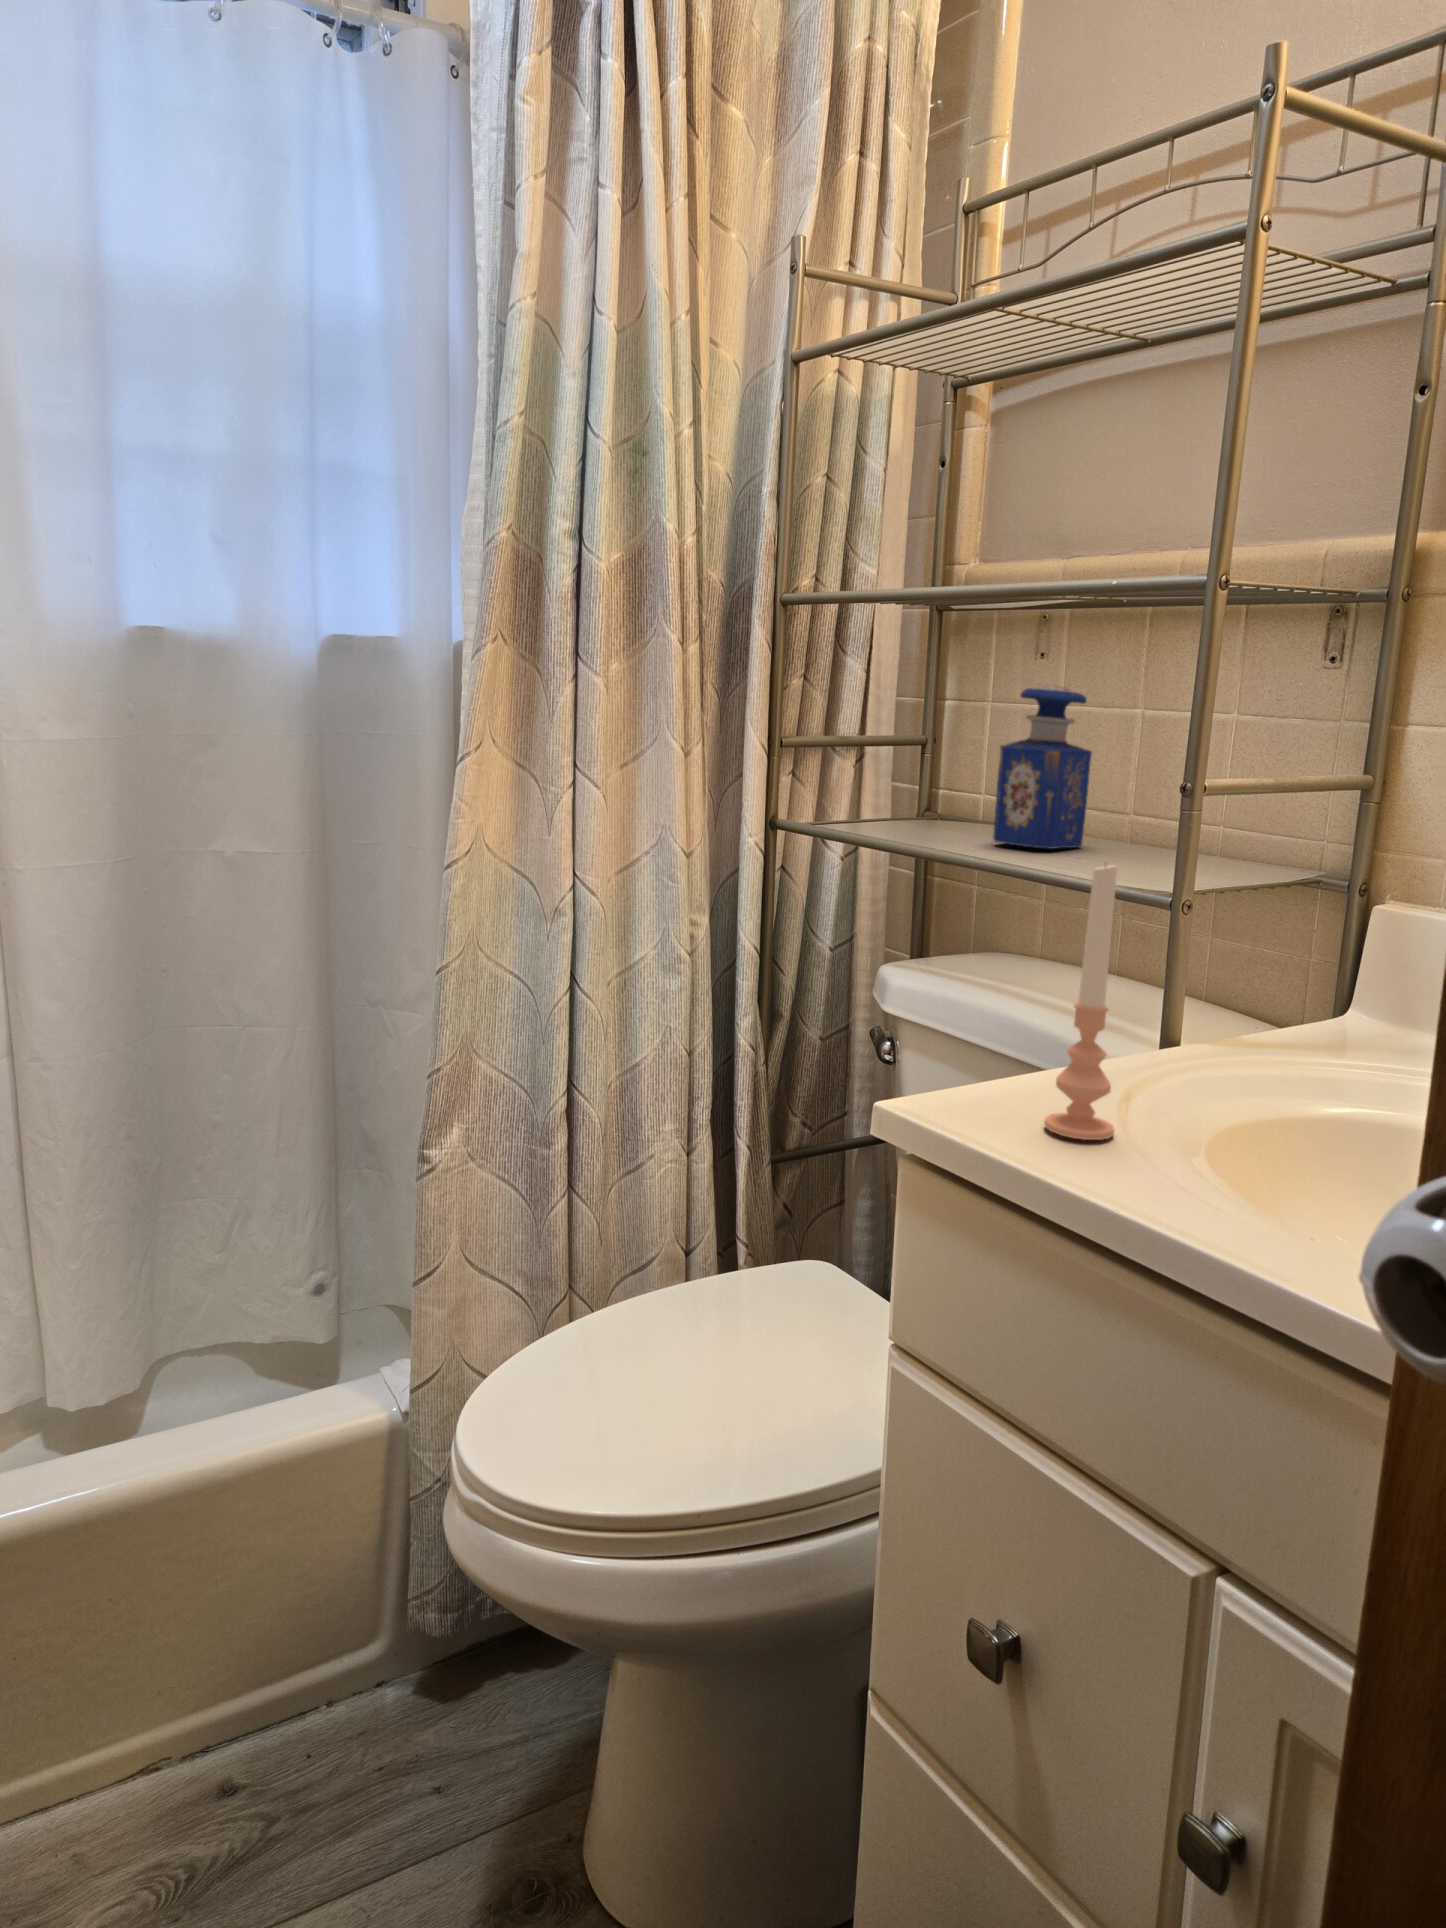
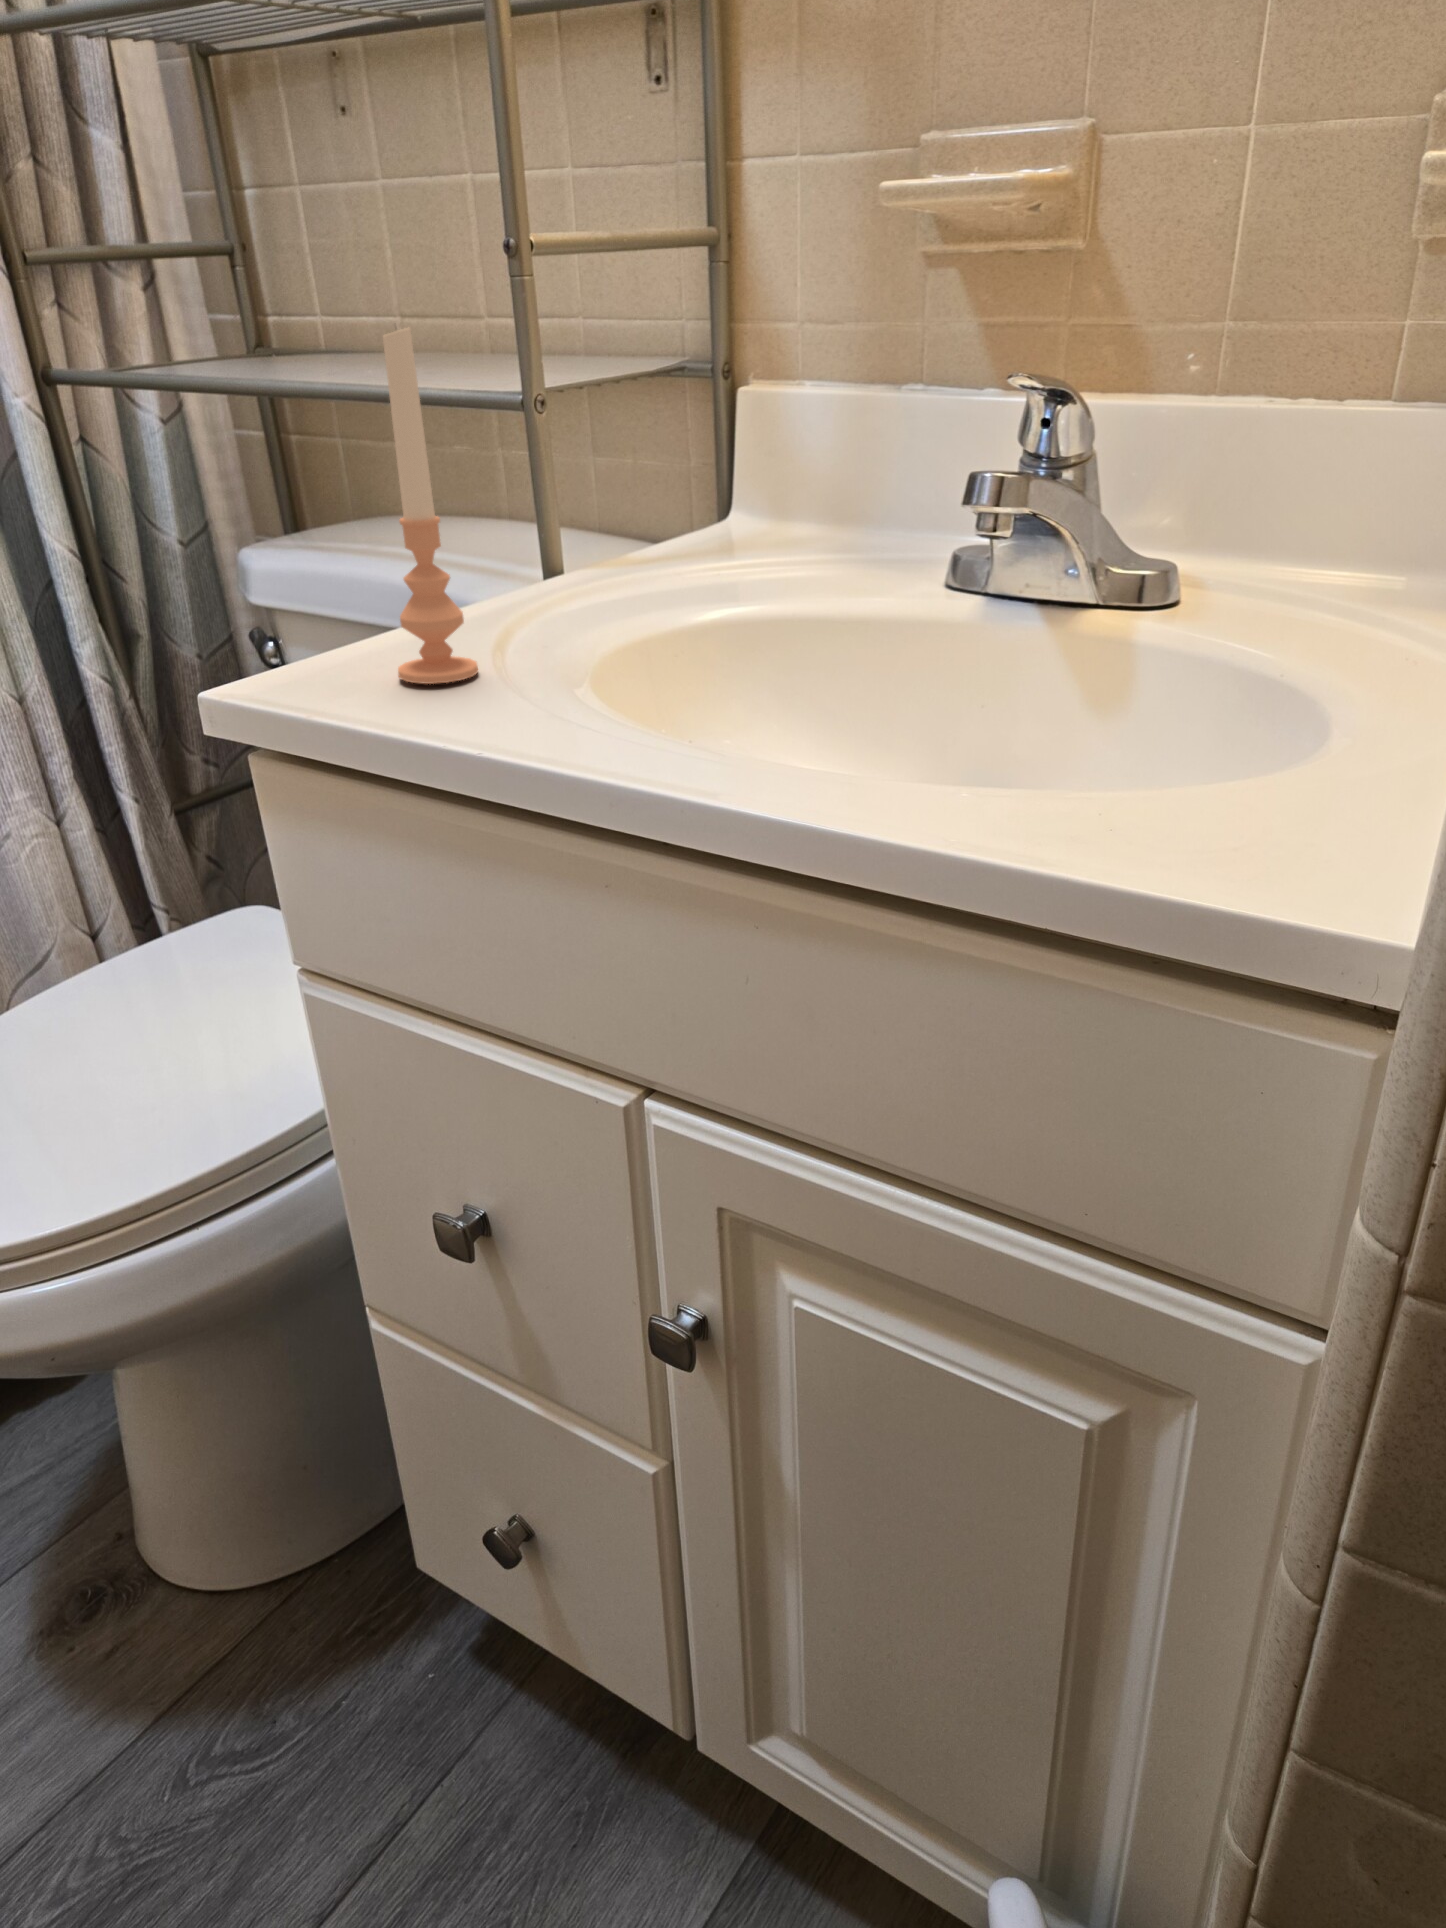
perfume bottle: present [993,686,1092,849] -> none [304,144,431,366]

